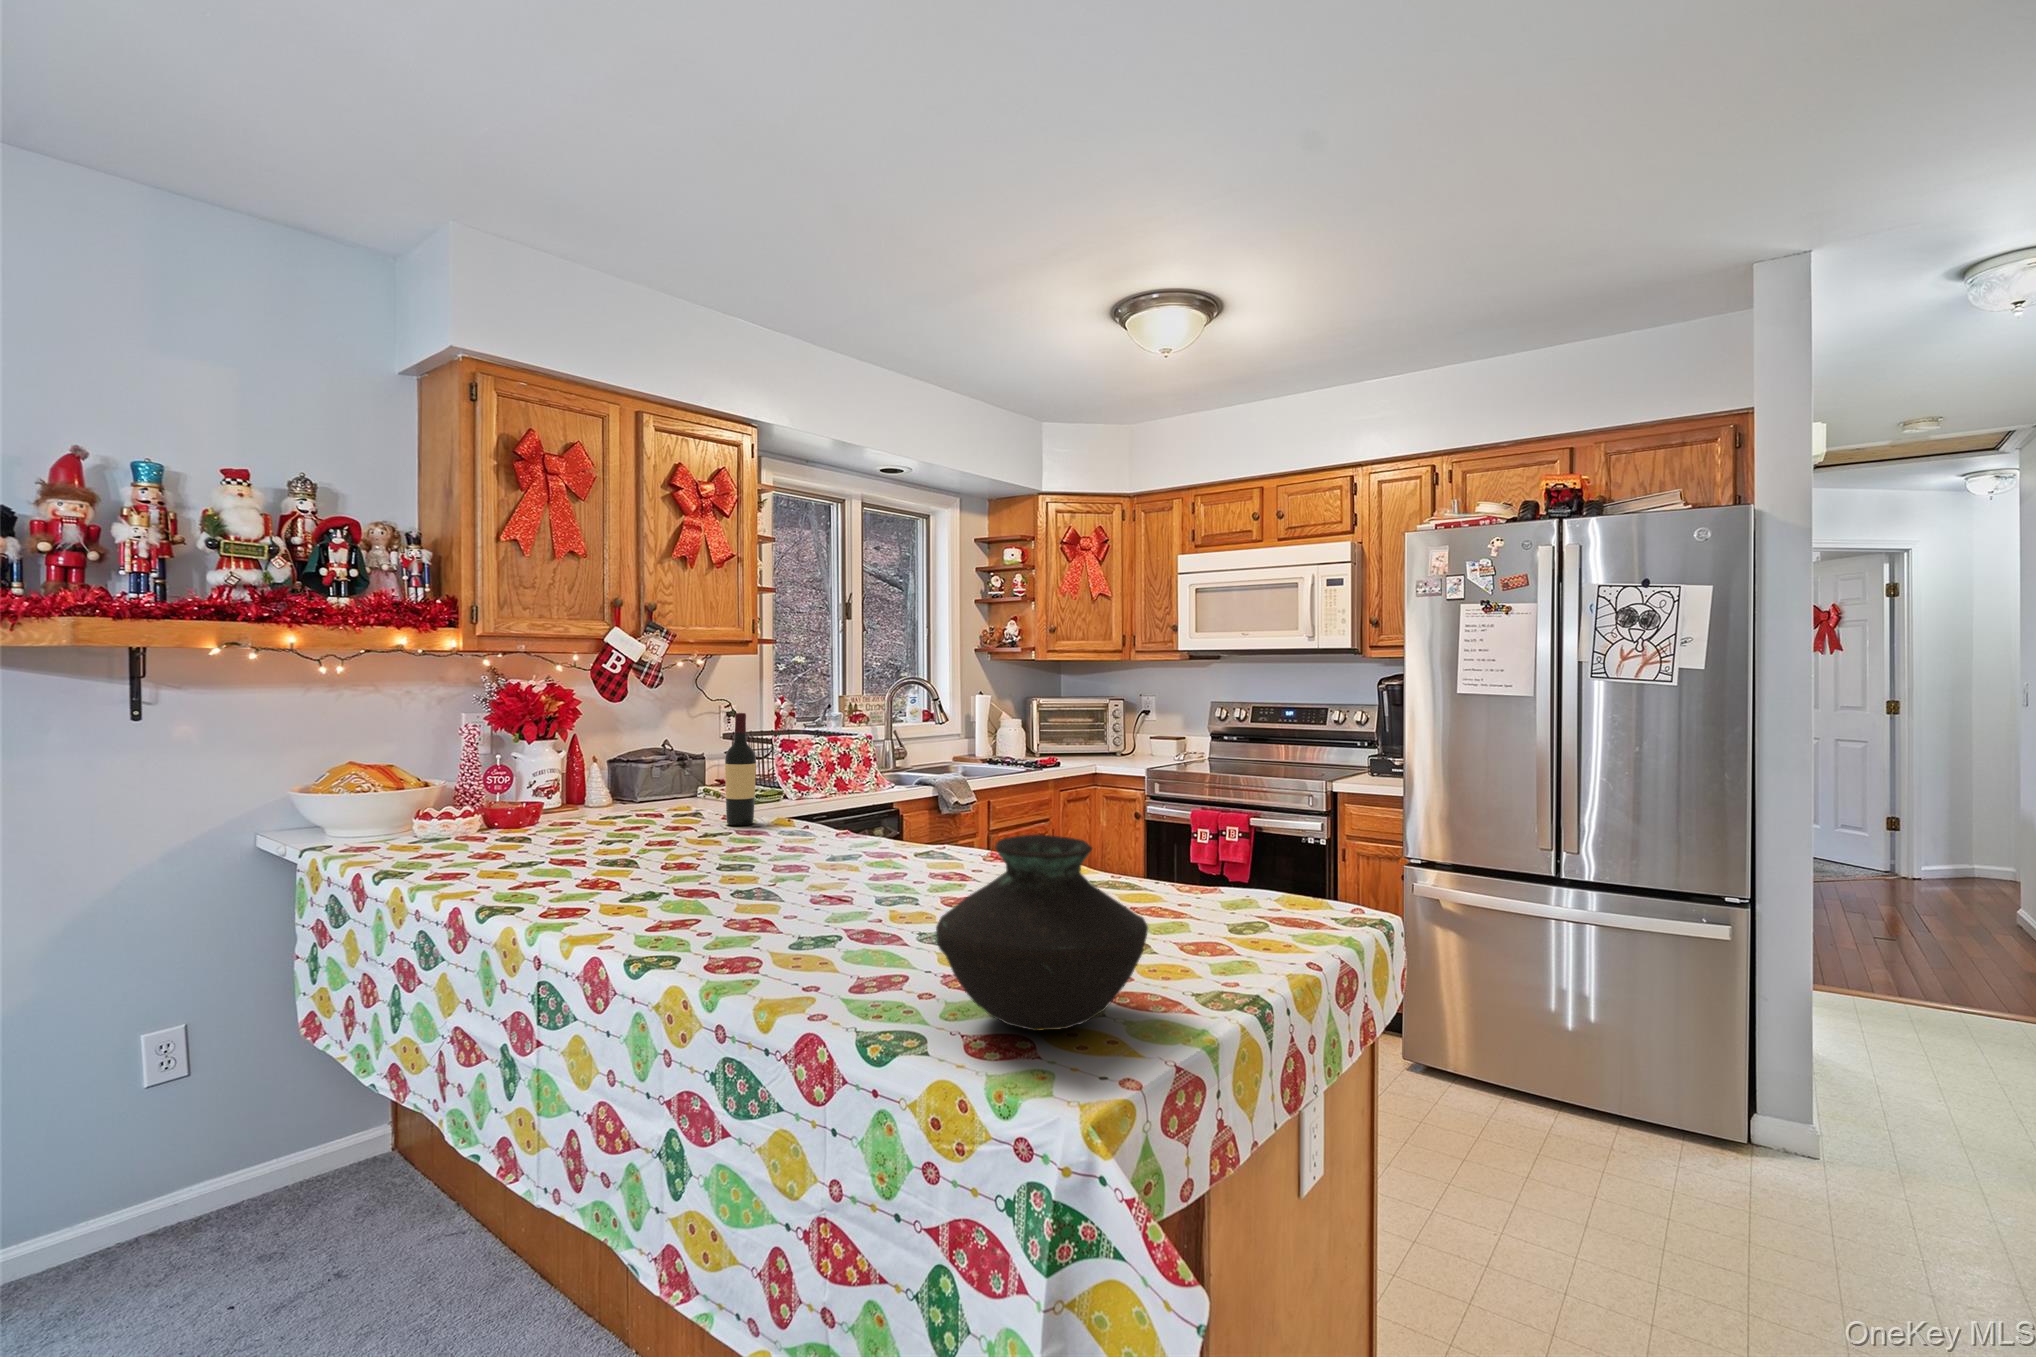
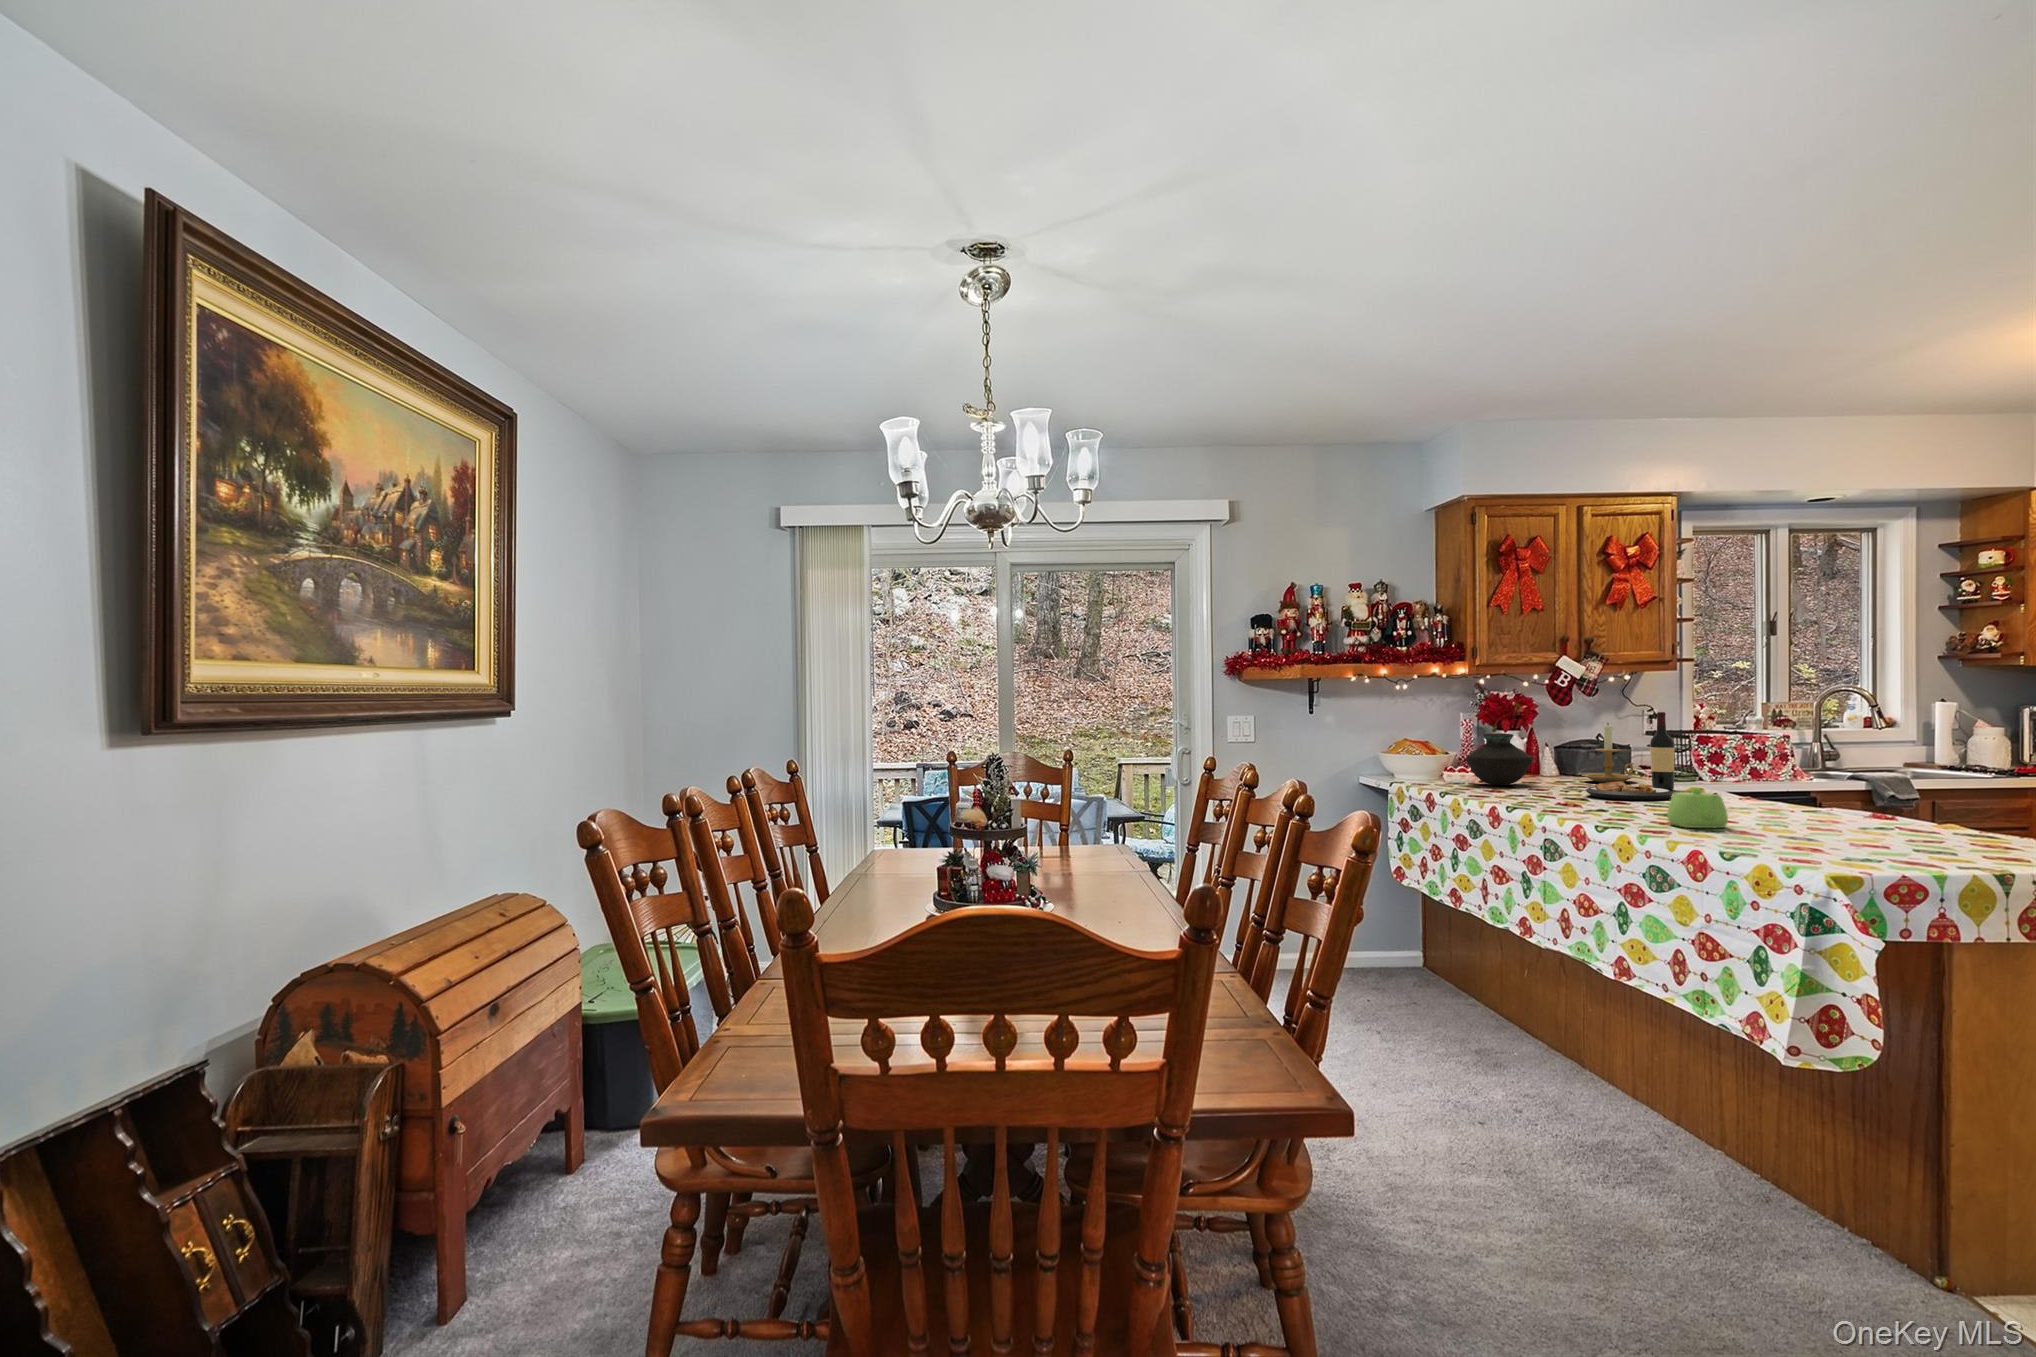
candle holder: none [634,726,706,812] -> present [1582,723,1636,783]
plate: none [631,823,756,857] -> present [1585,781,1673,800]
vase: present [936,835,1148,1031] -> present [1466,733,1532,785]
teapot: none [755,865,850,946] -> present [1667,788,1728,828]

